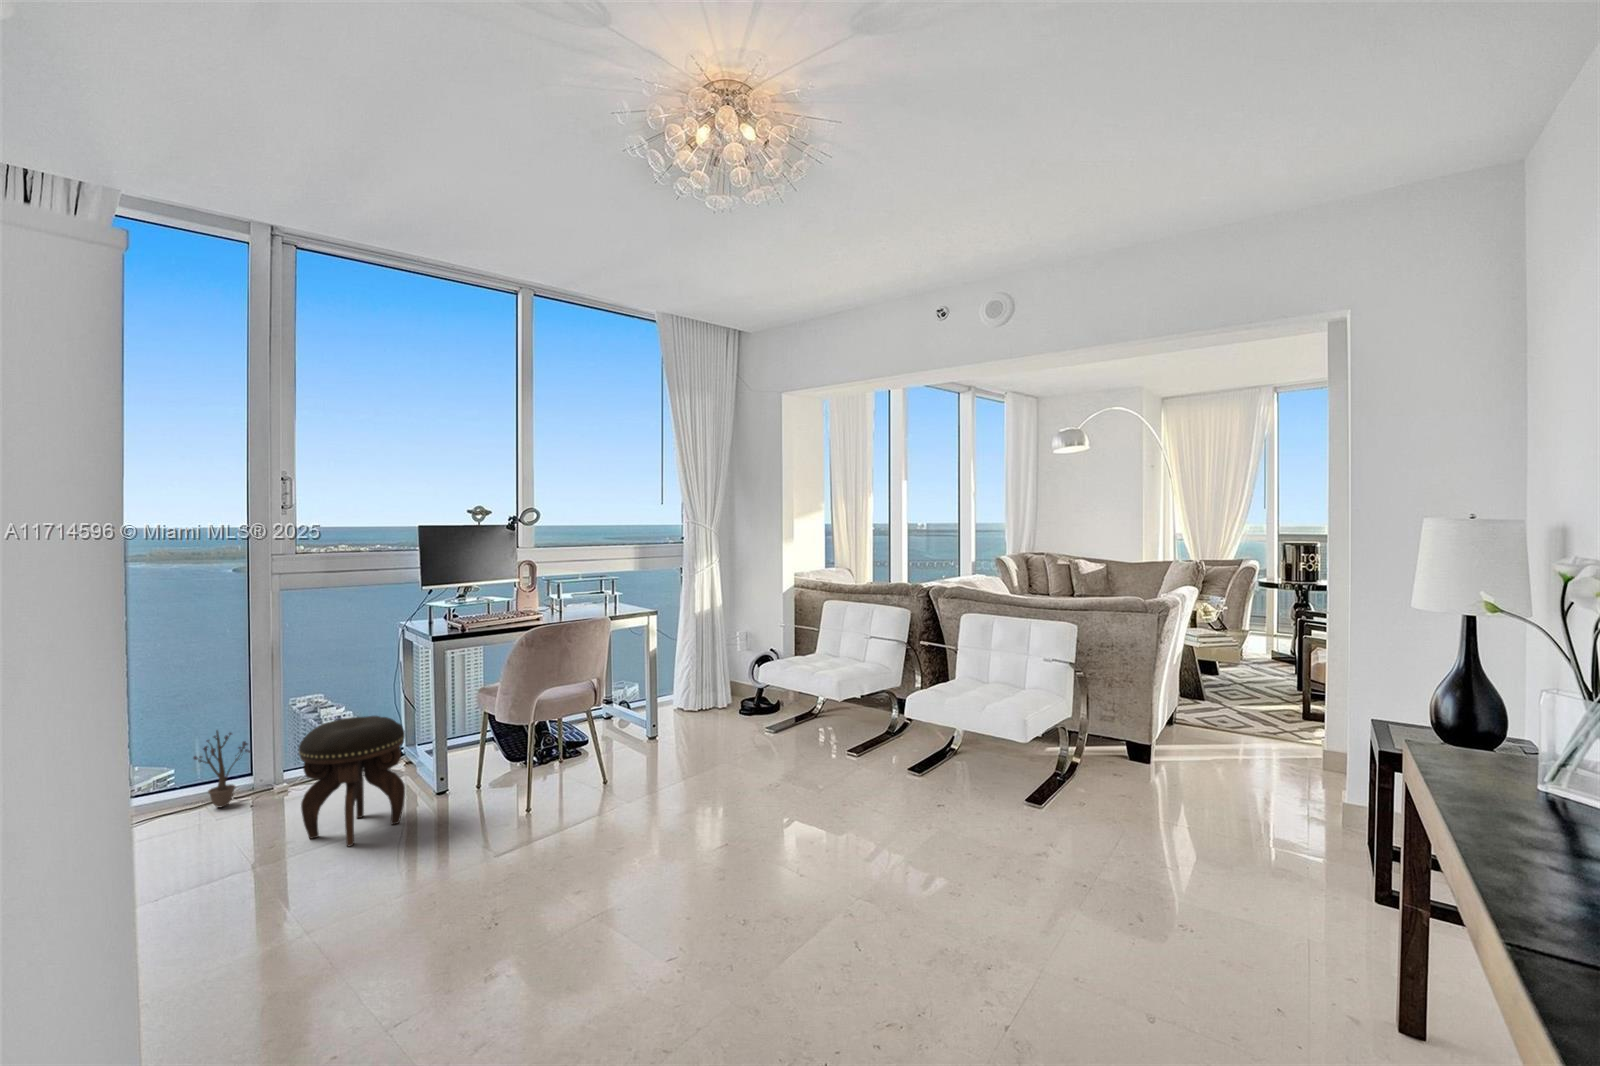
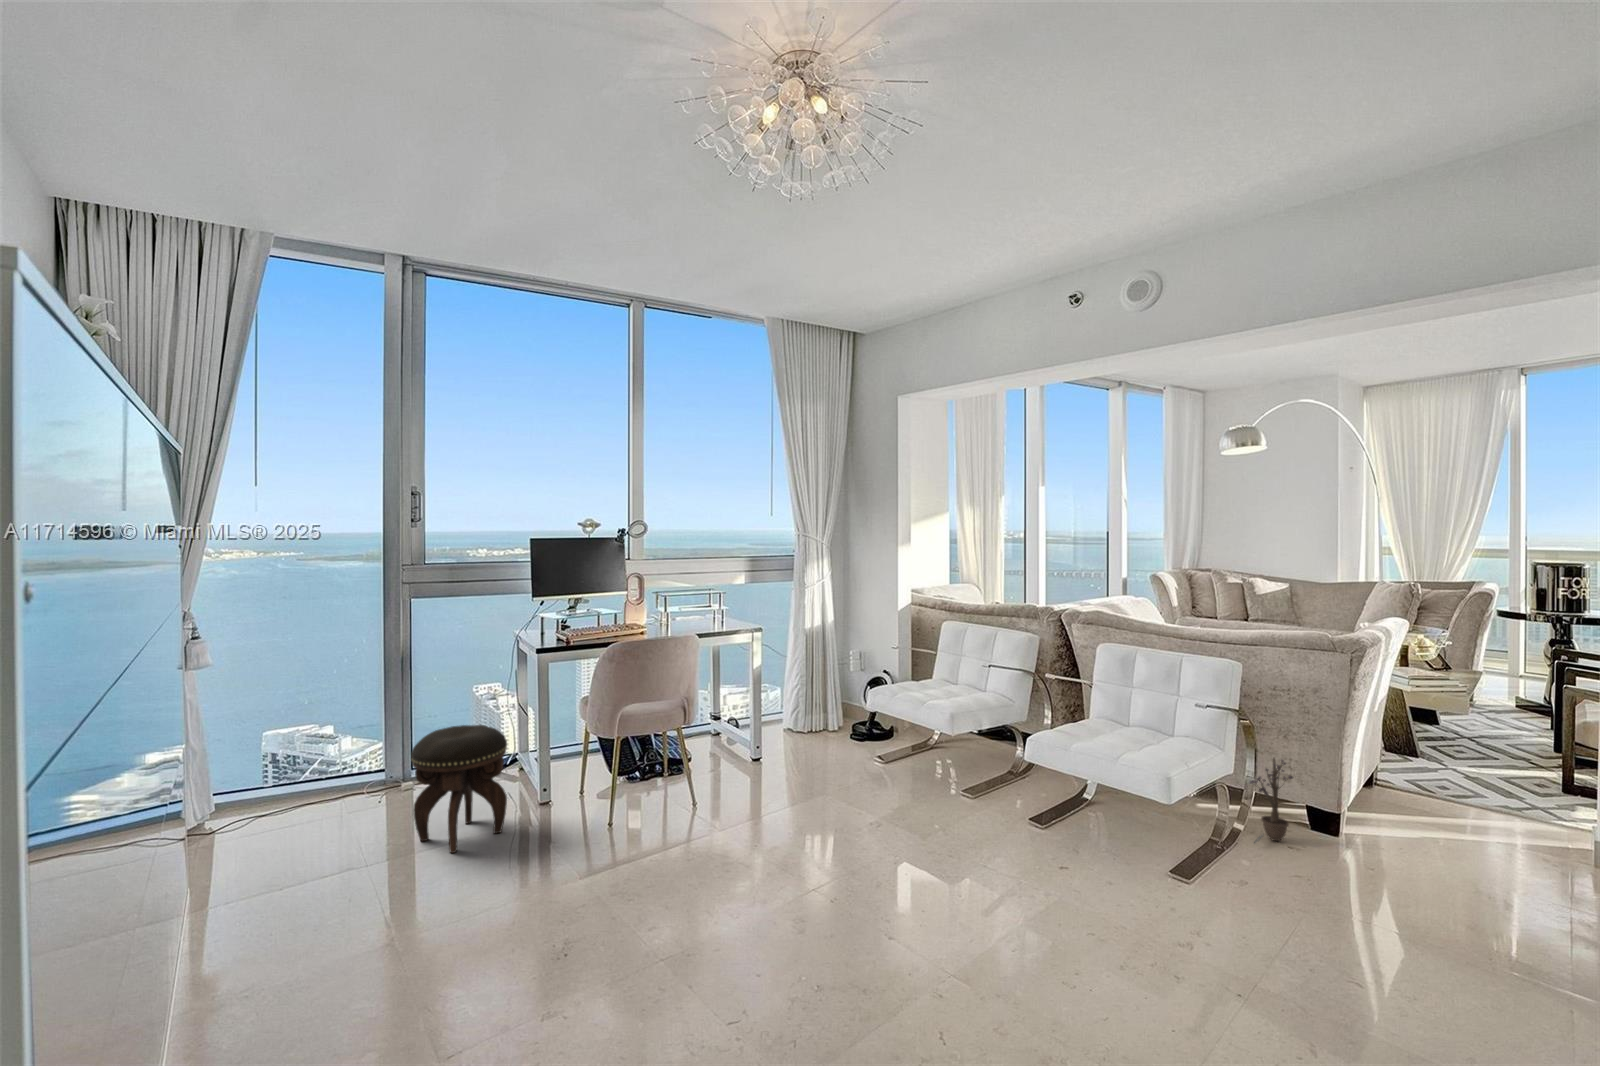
decorative plant: present [189,731,250,807] -> present [1250,758,1293,843]

